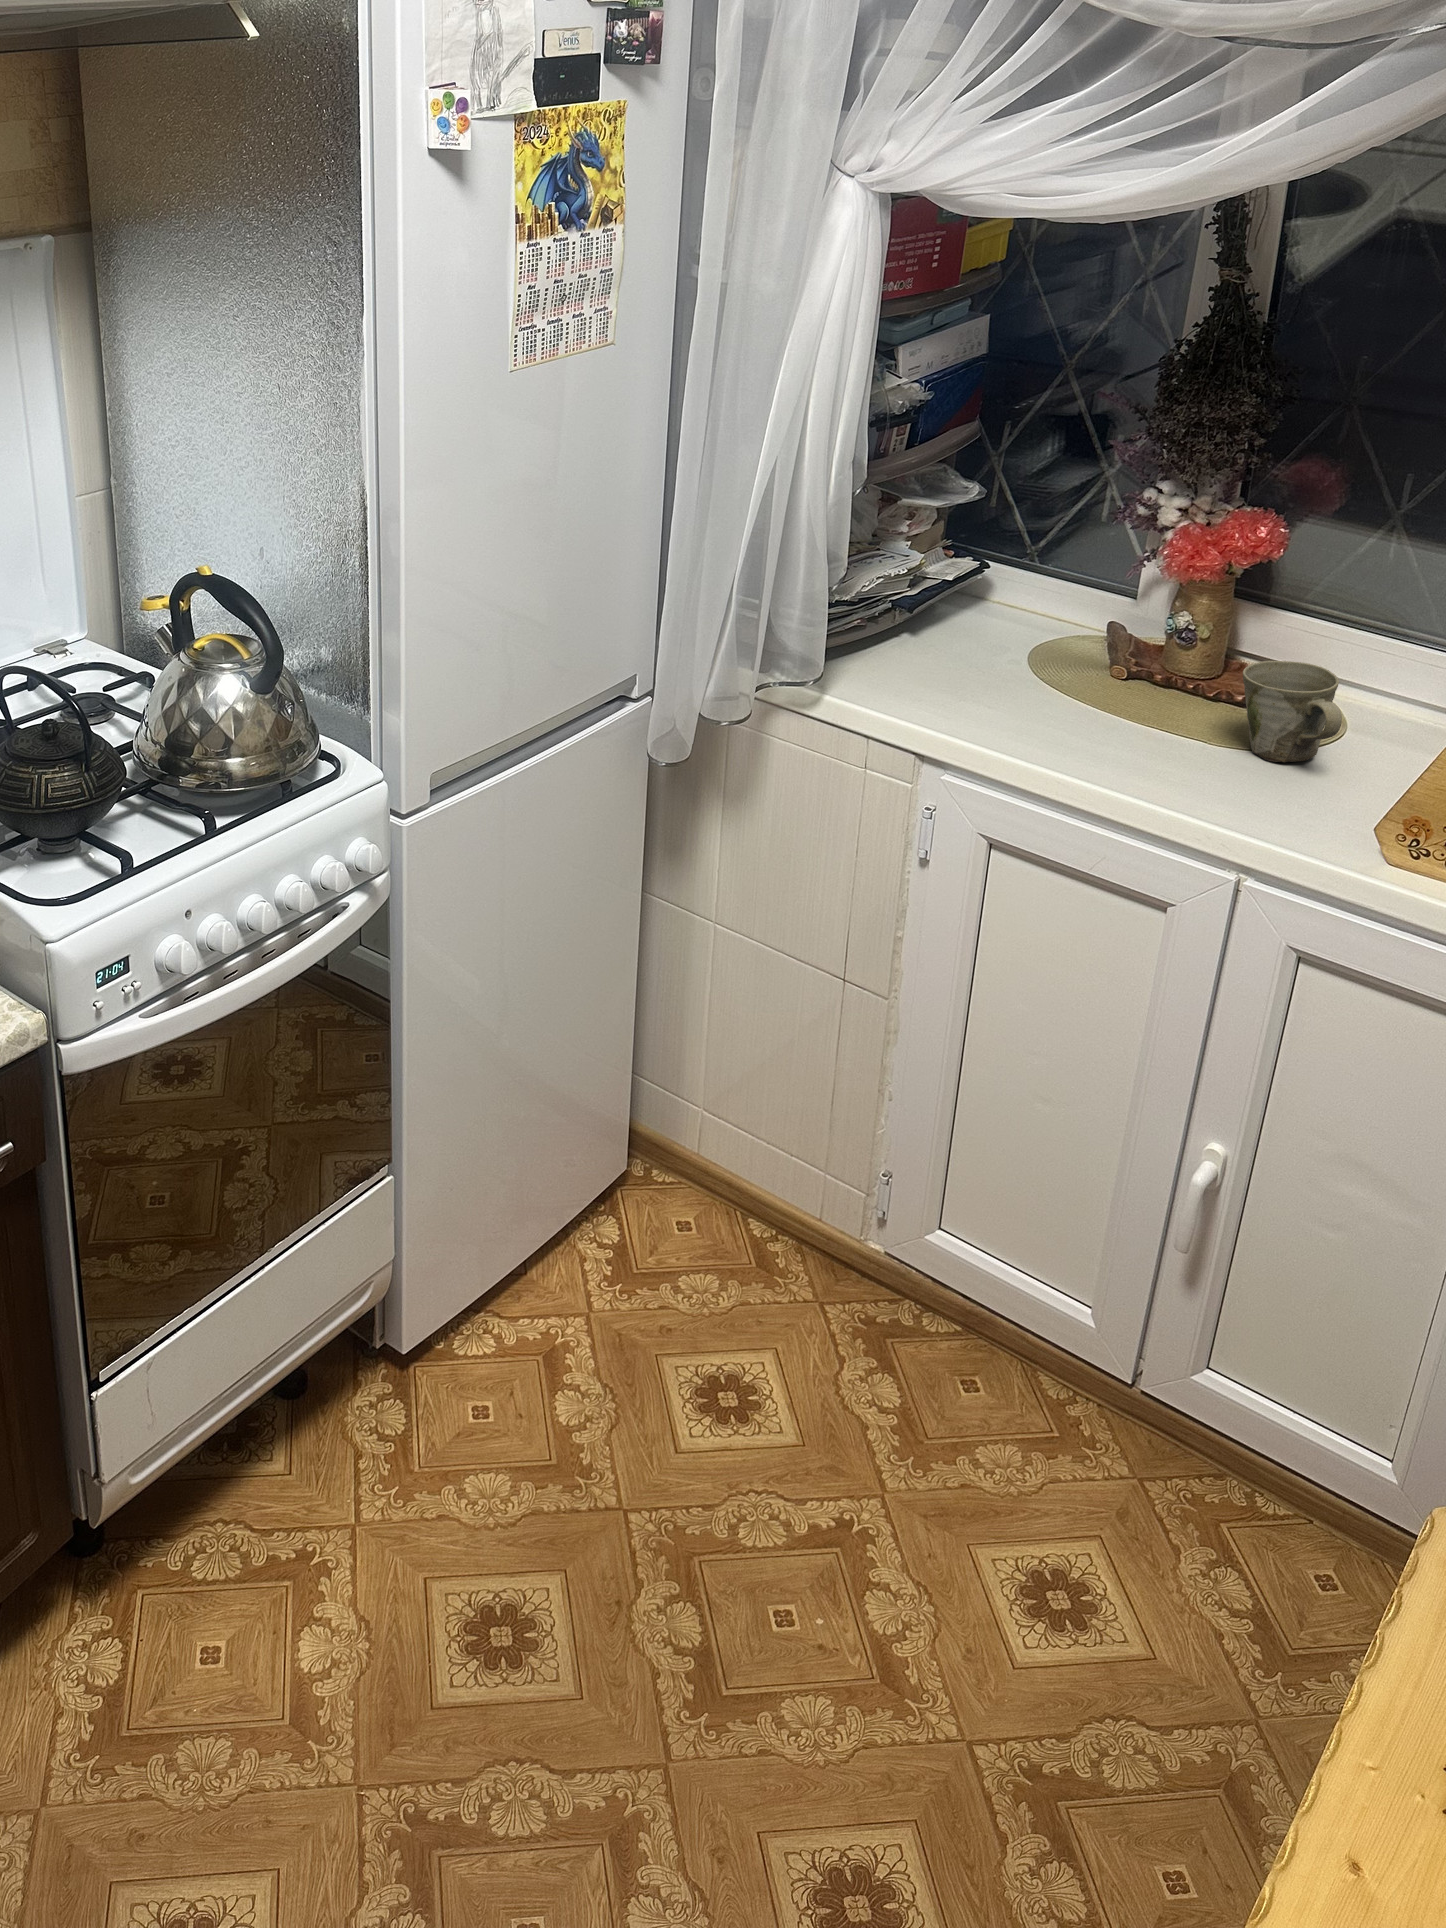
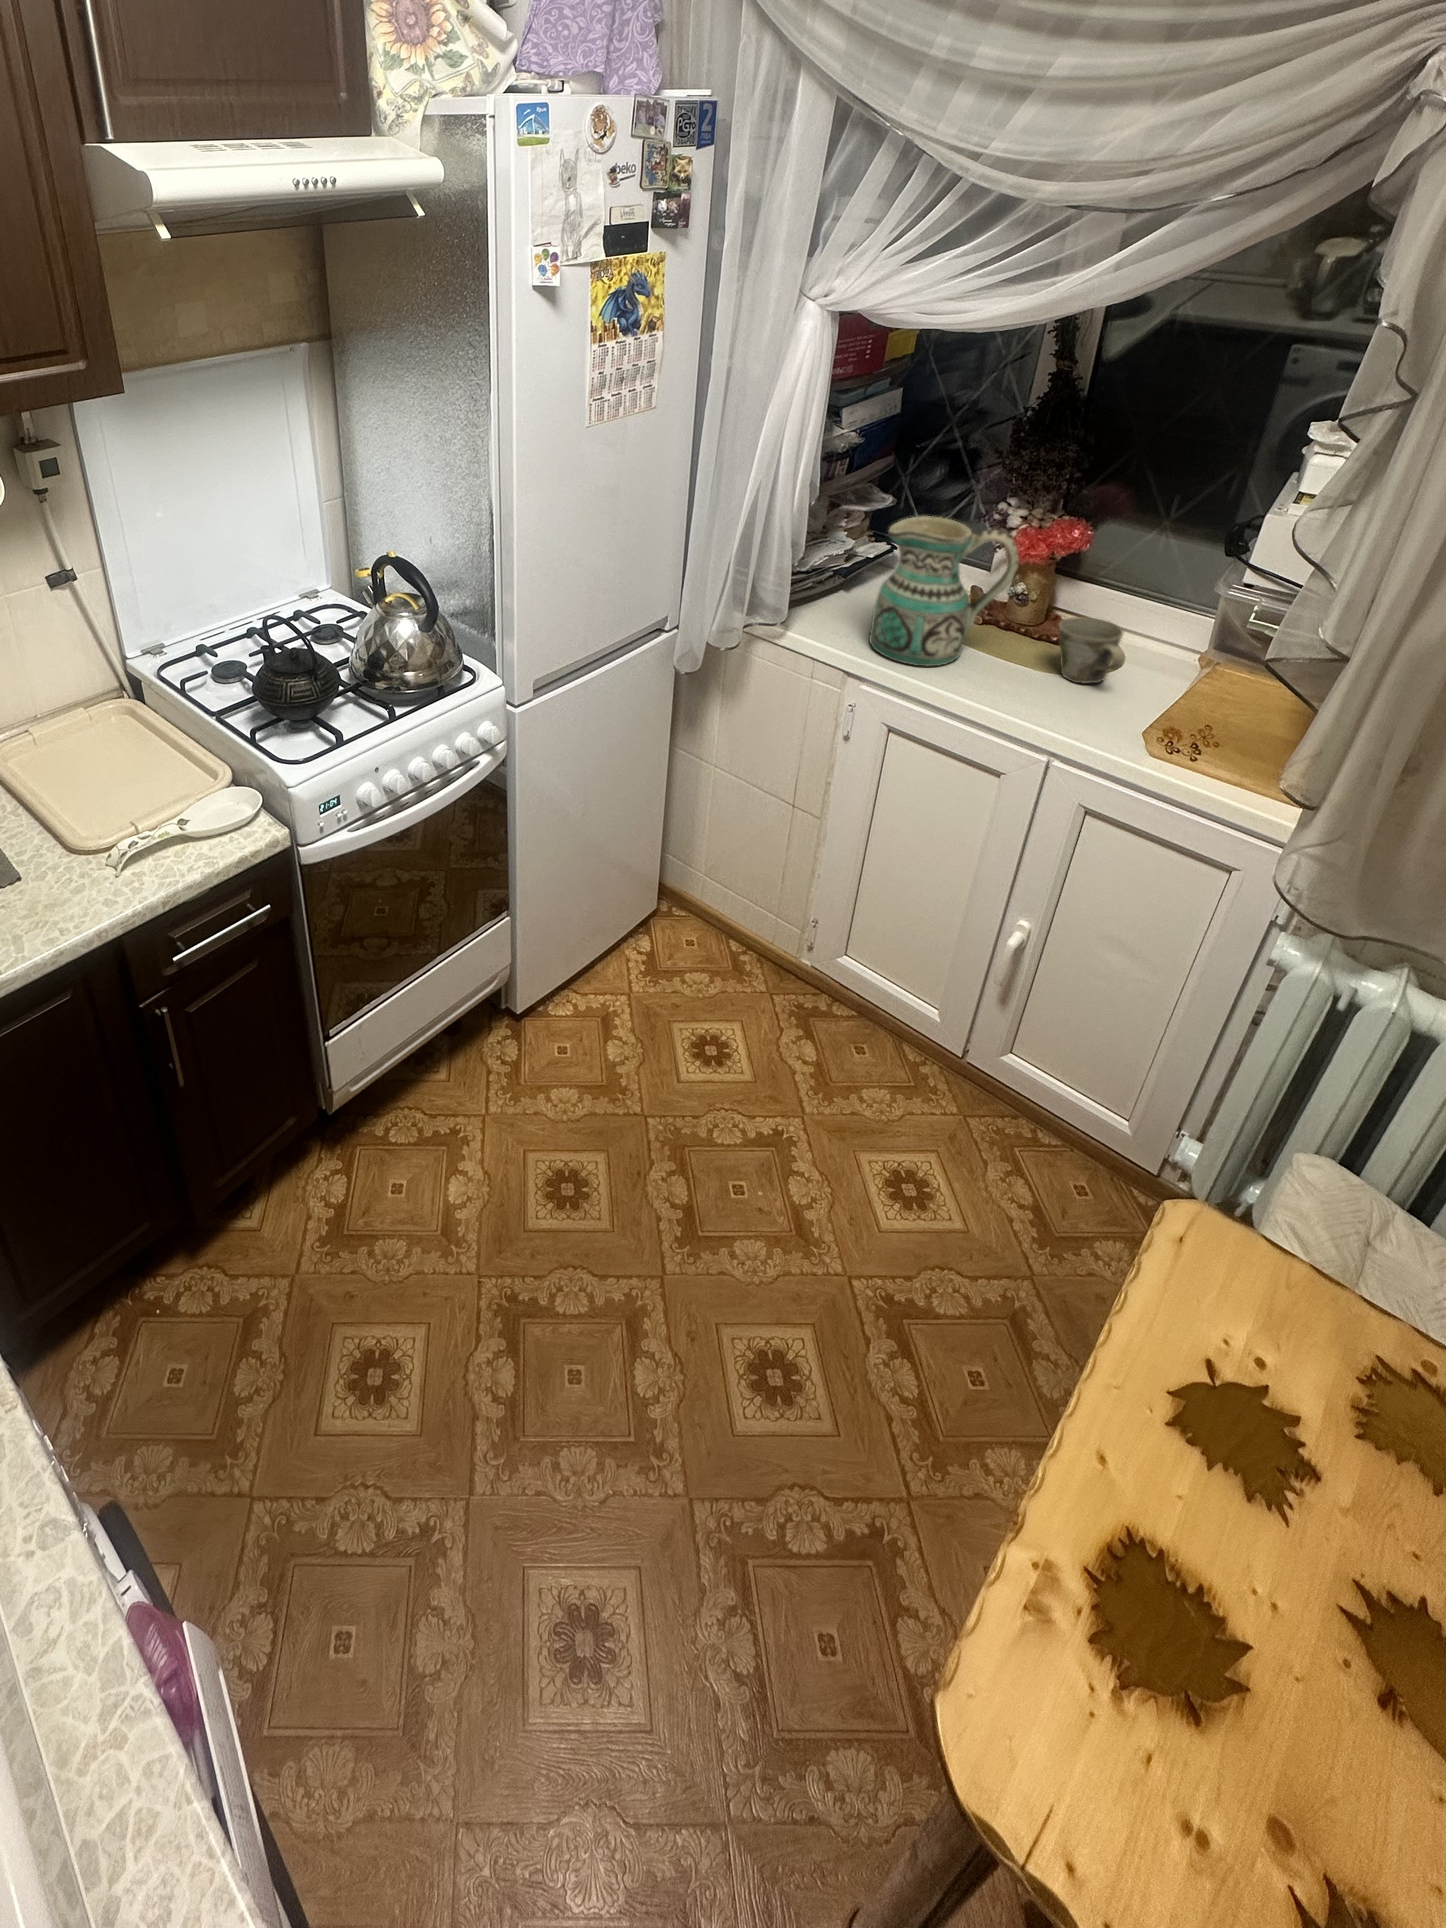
ceramic pitcher: none [957,509,1178,742] -> present [869,516,1018,666]

